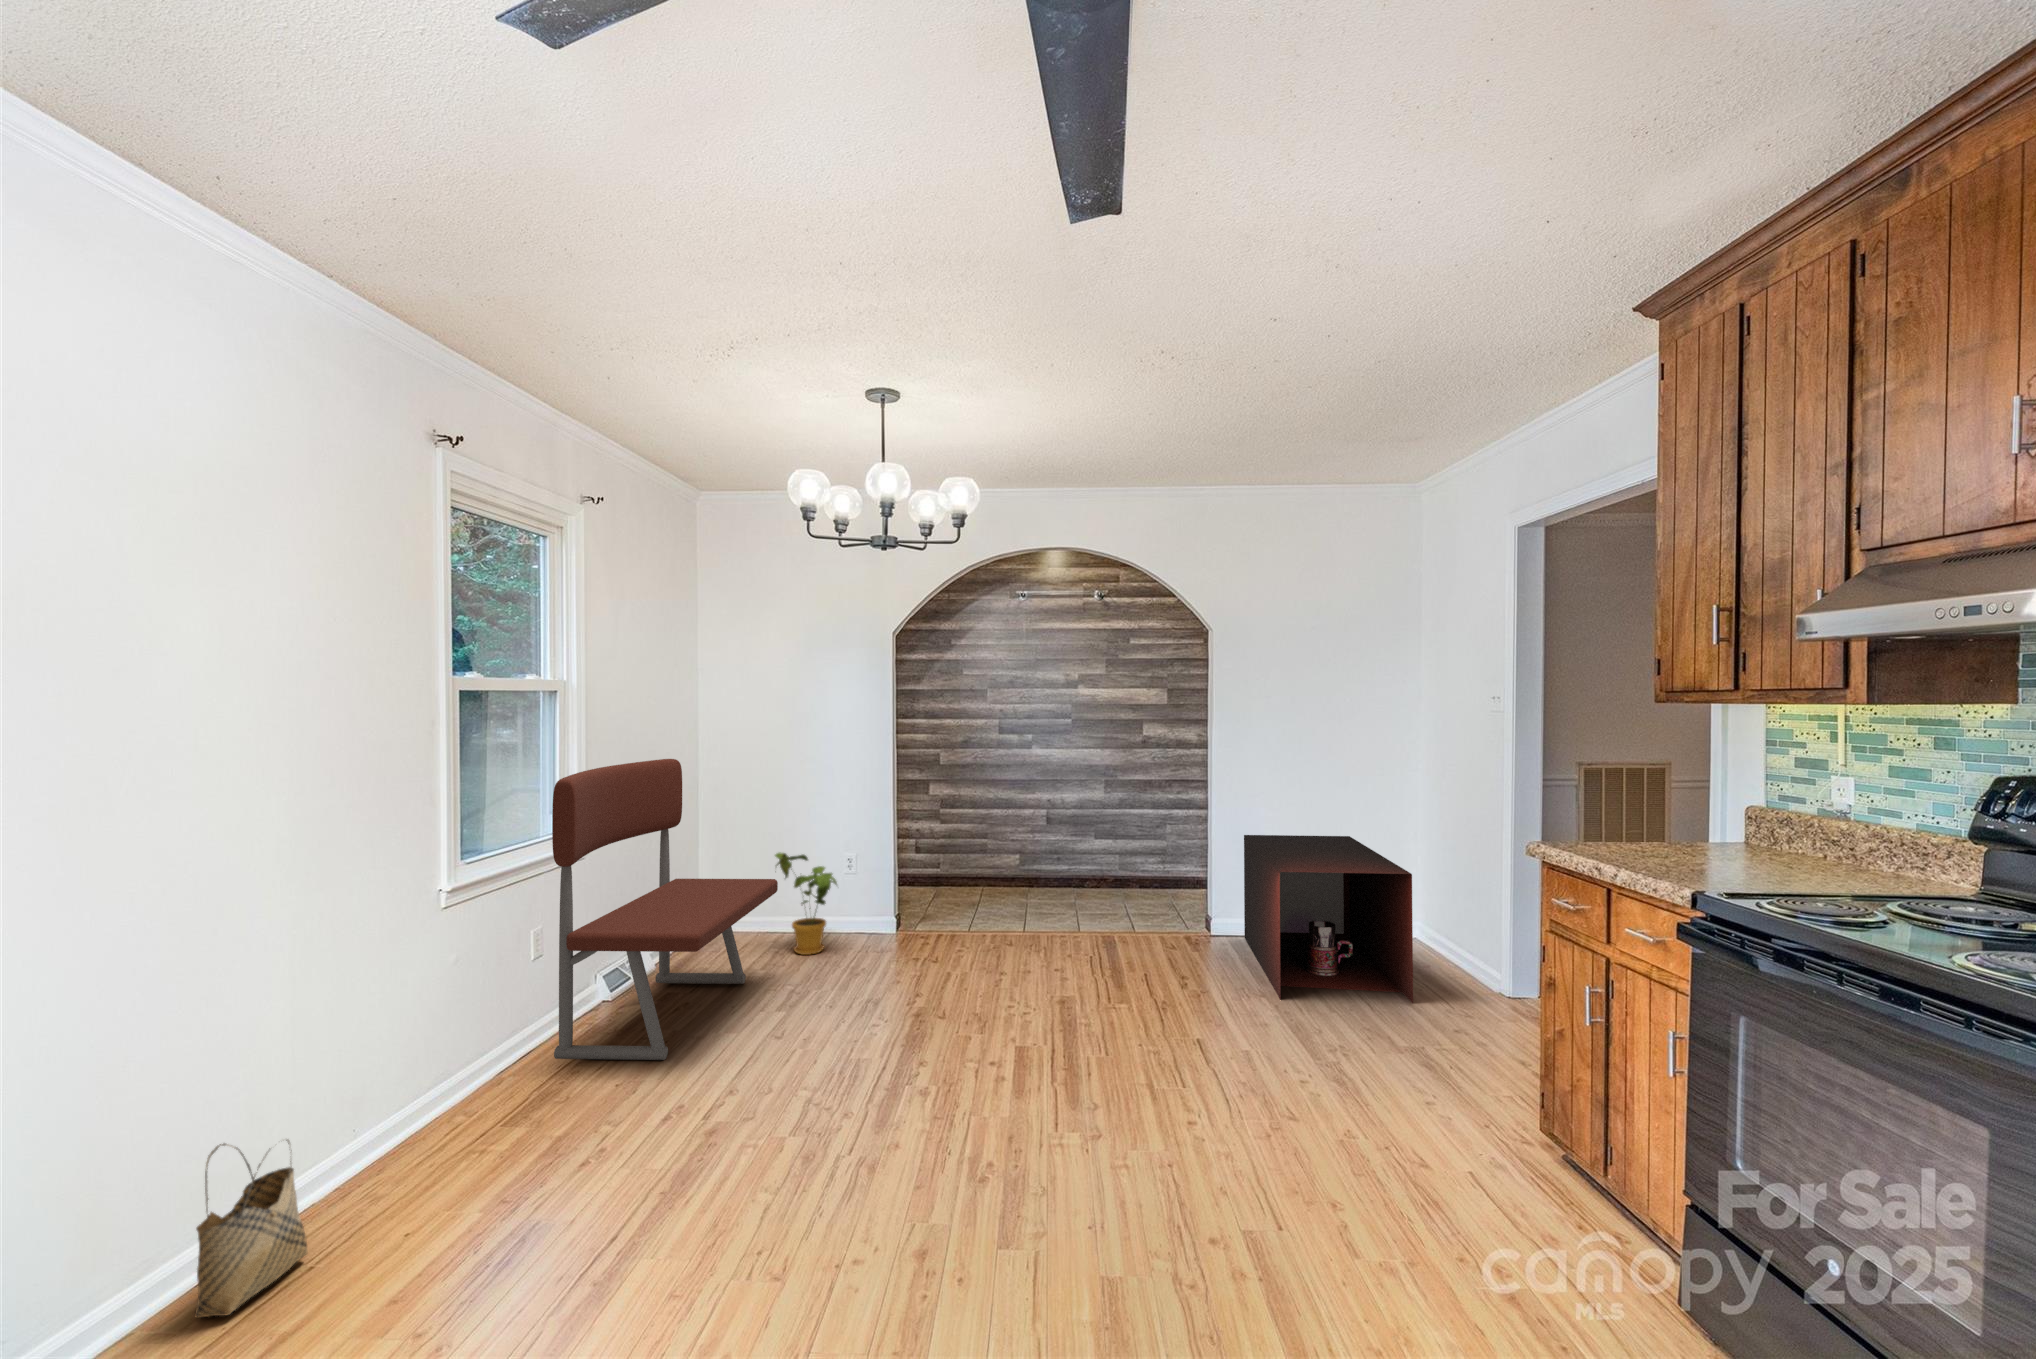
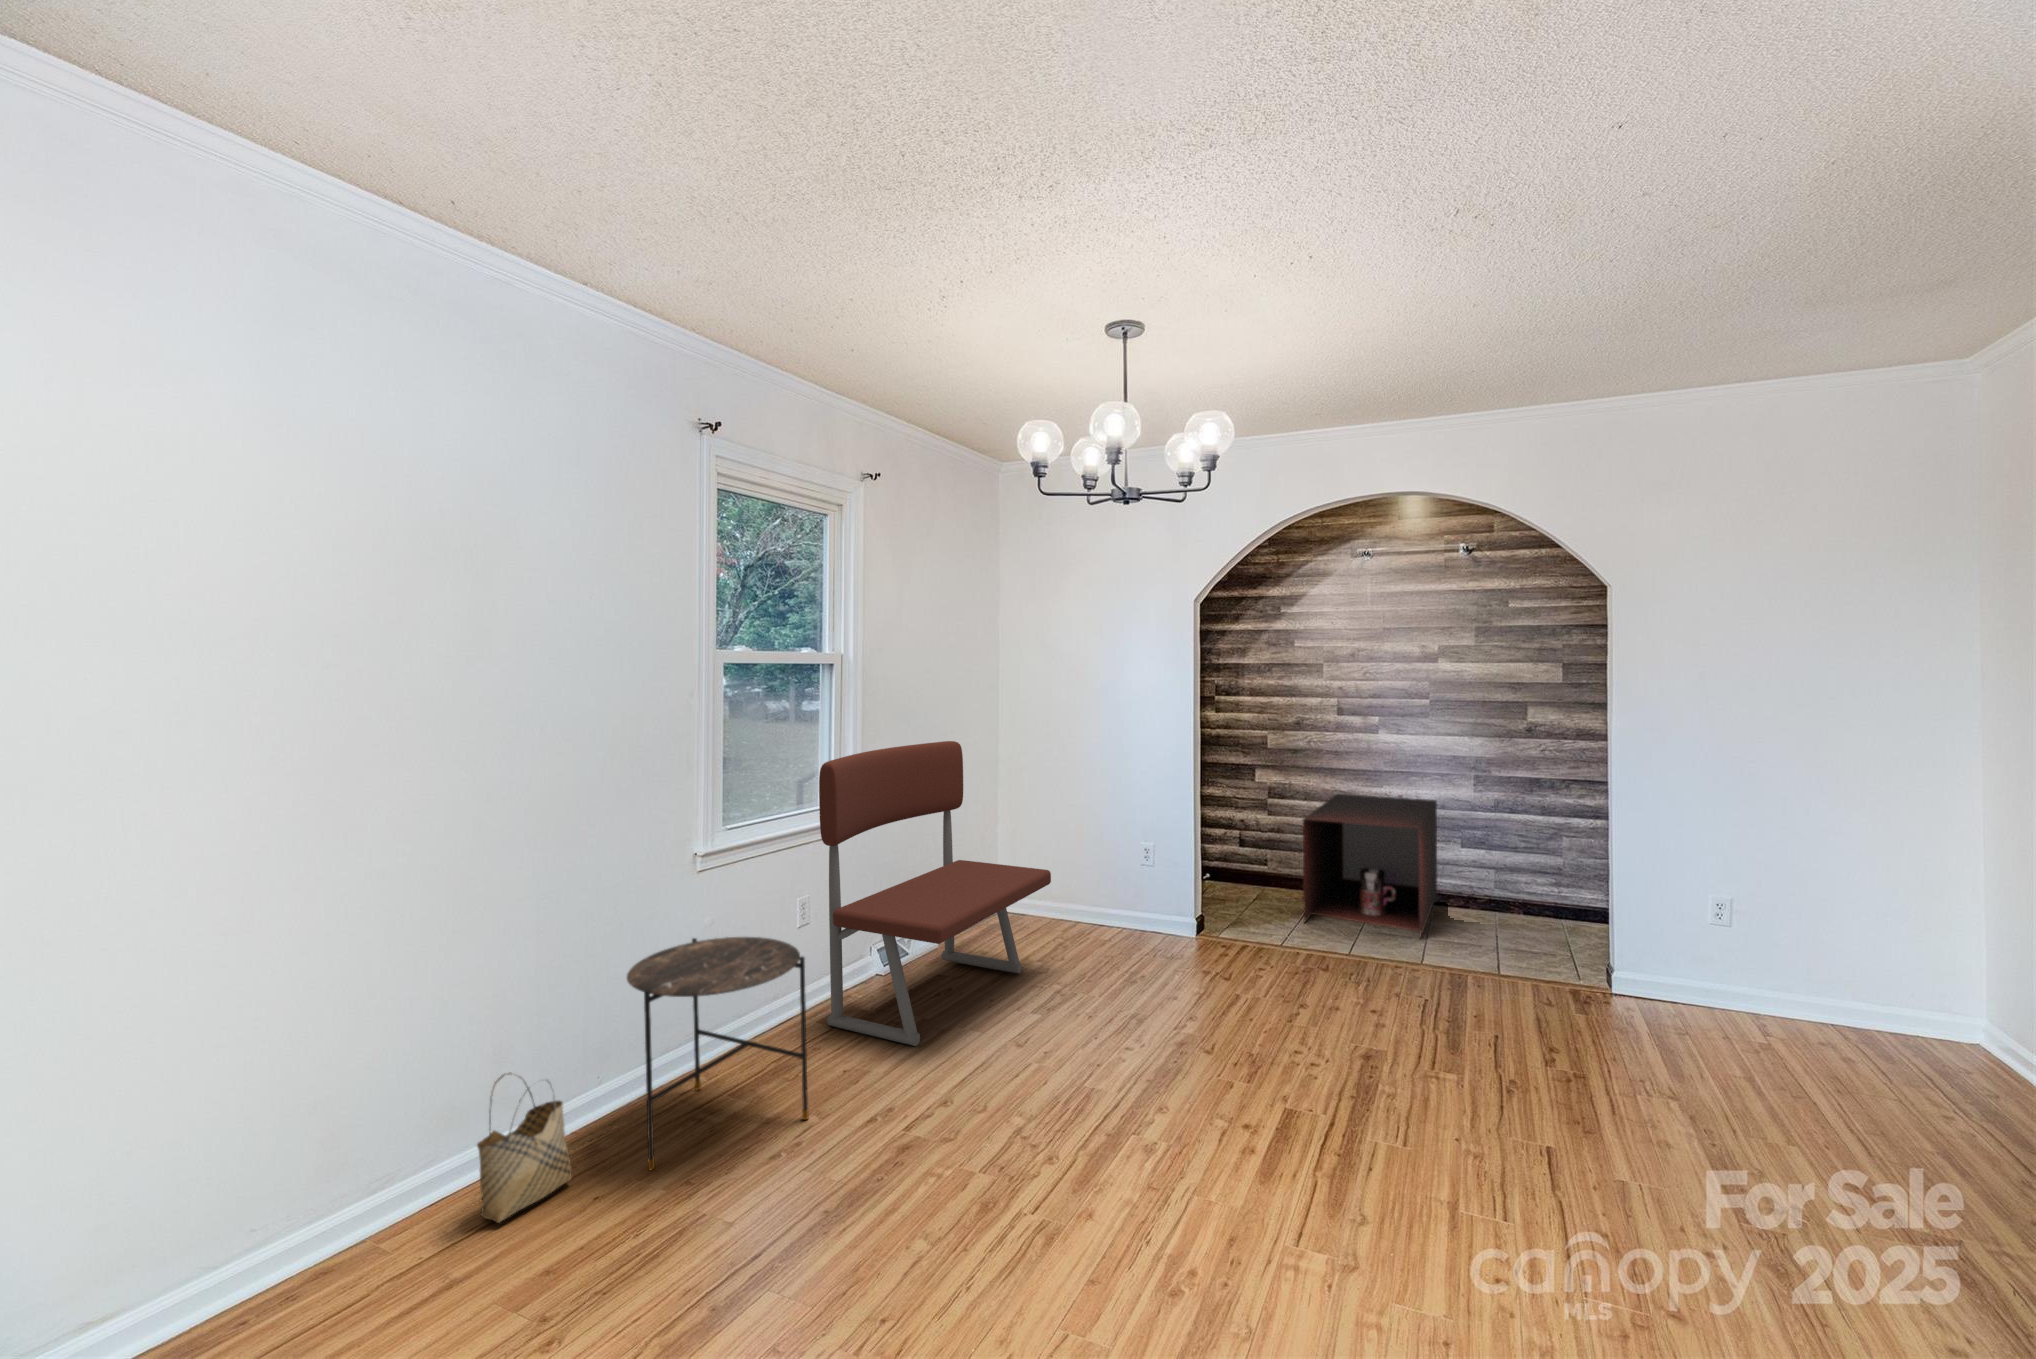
storage cabinet: present [1244,835,1413,1003] -> present [1303,794,1437,936]
house plant: present [775,852,837,955] -> none [1058,840,1125,950]
side table: none [362,964,578,1224] -> present [627,937,808,1170]

